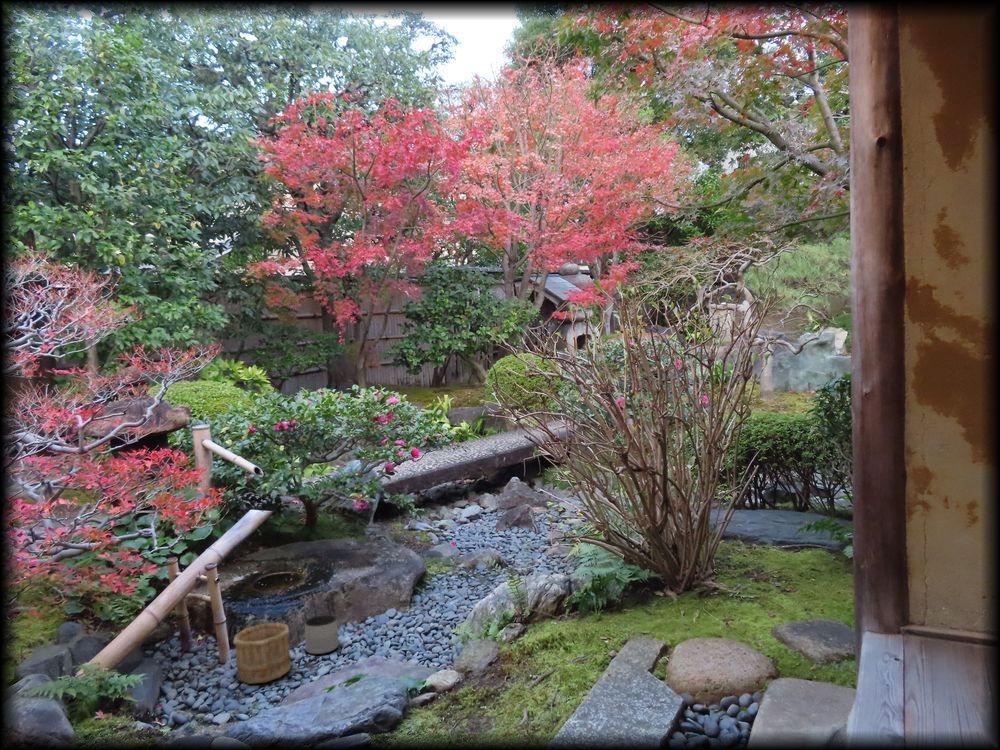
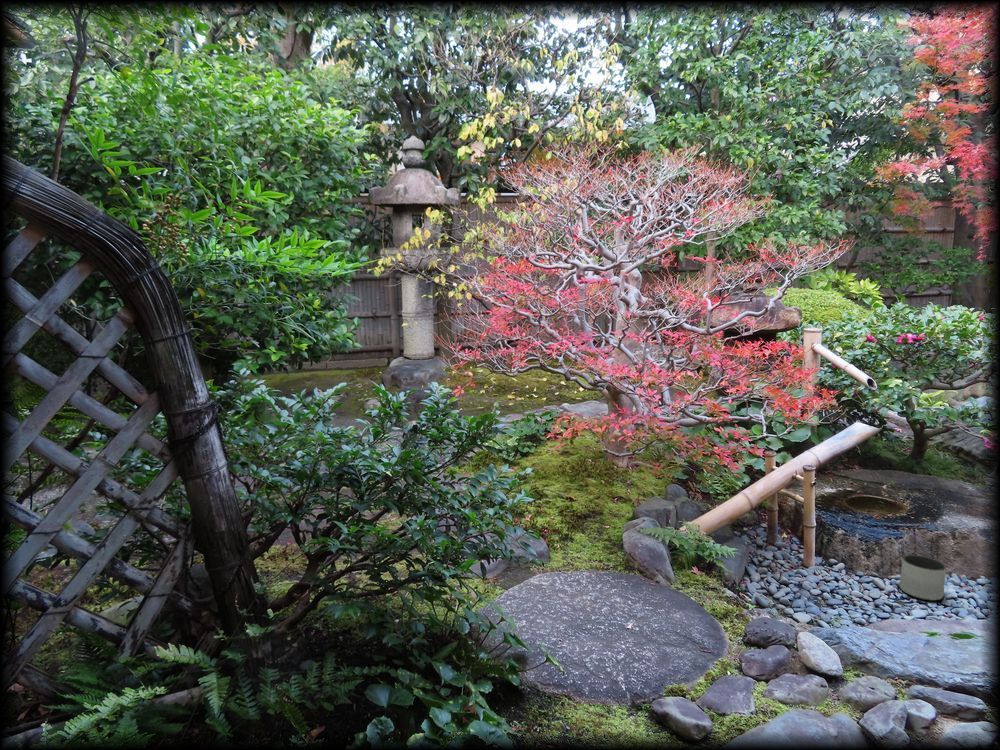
wooden bucket: present [233,623,290,684] -> none [820,541,885,604]

